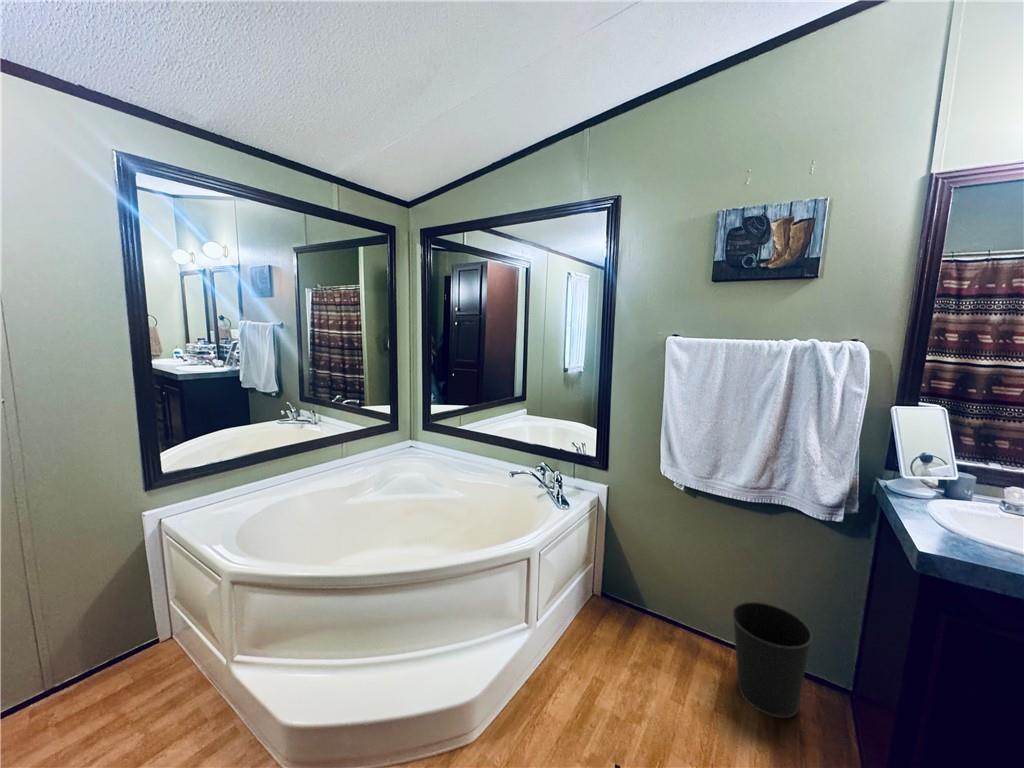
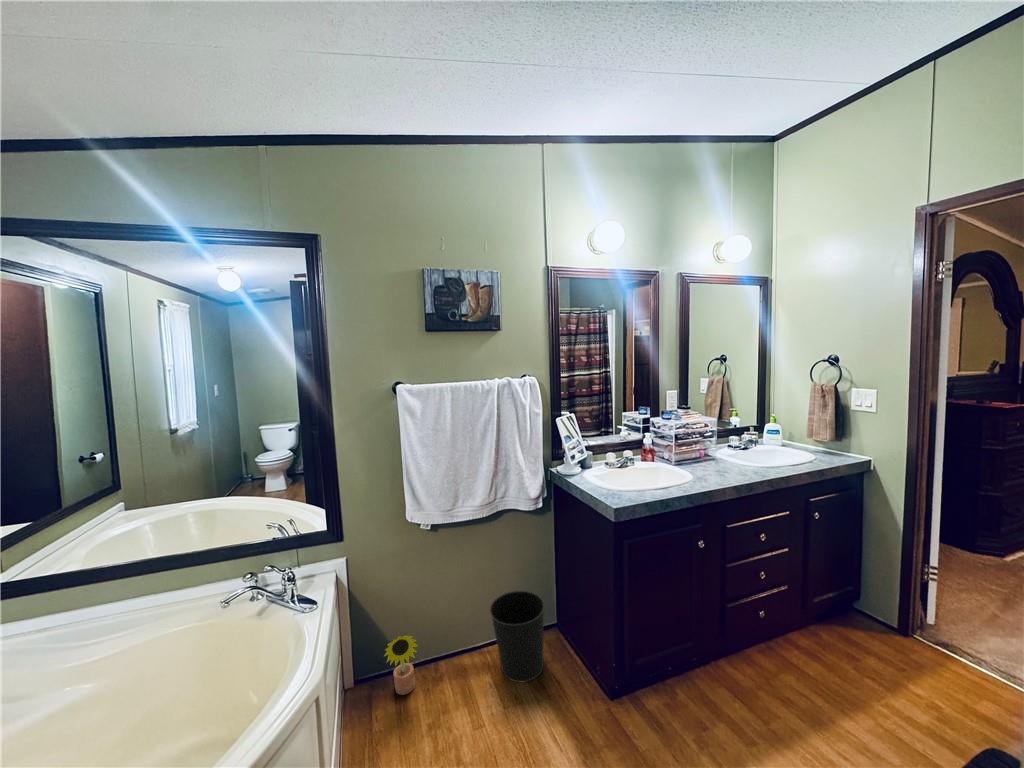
decorative plant: none [617,572,649,630] -> present [384,635,418,695]

